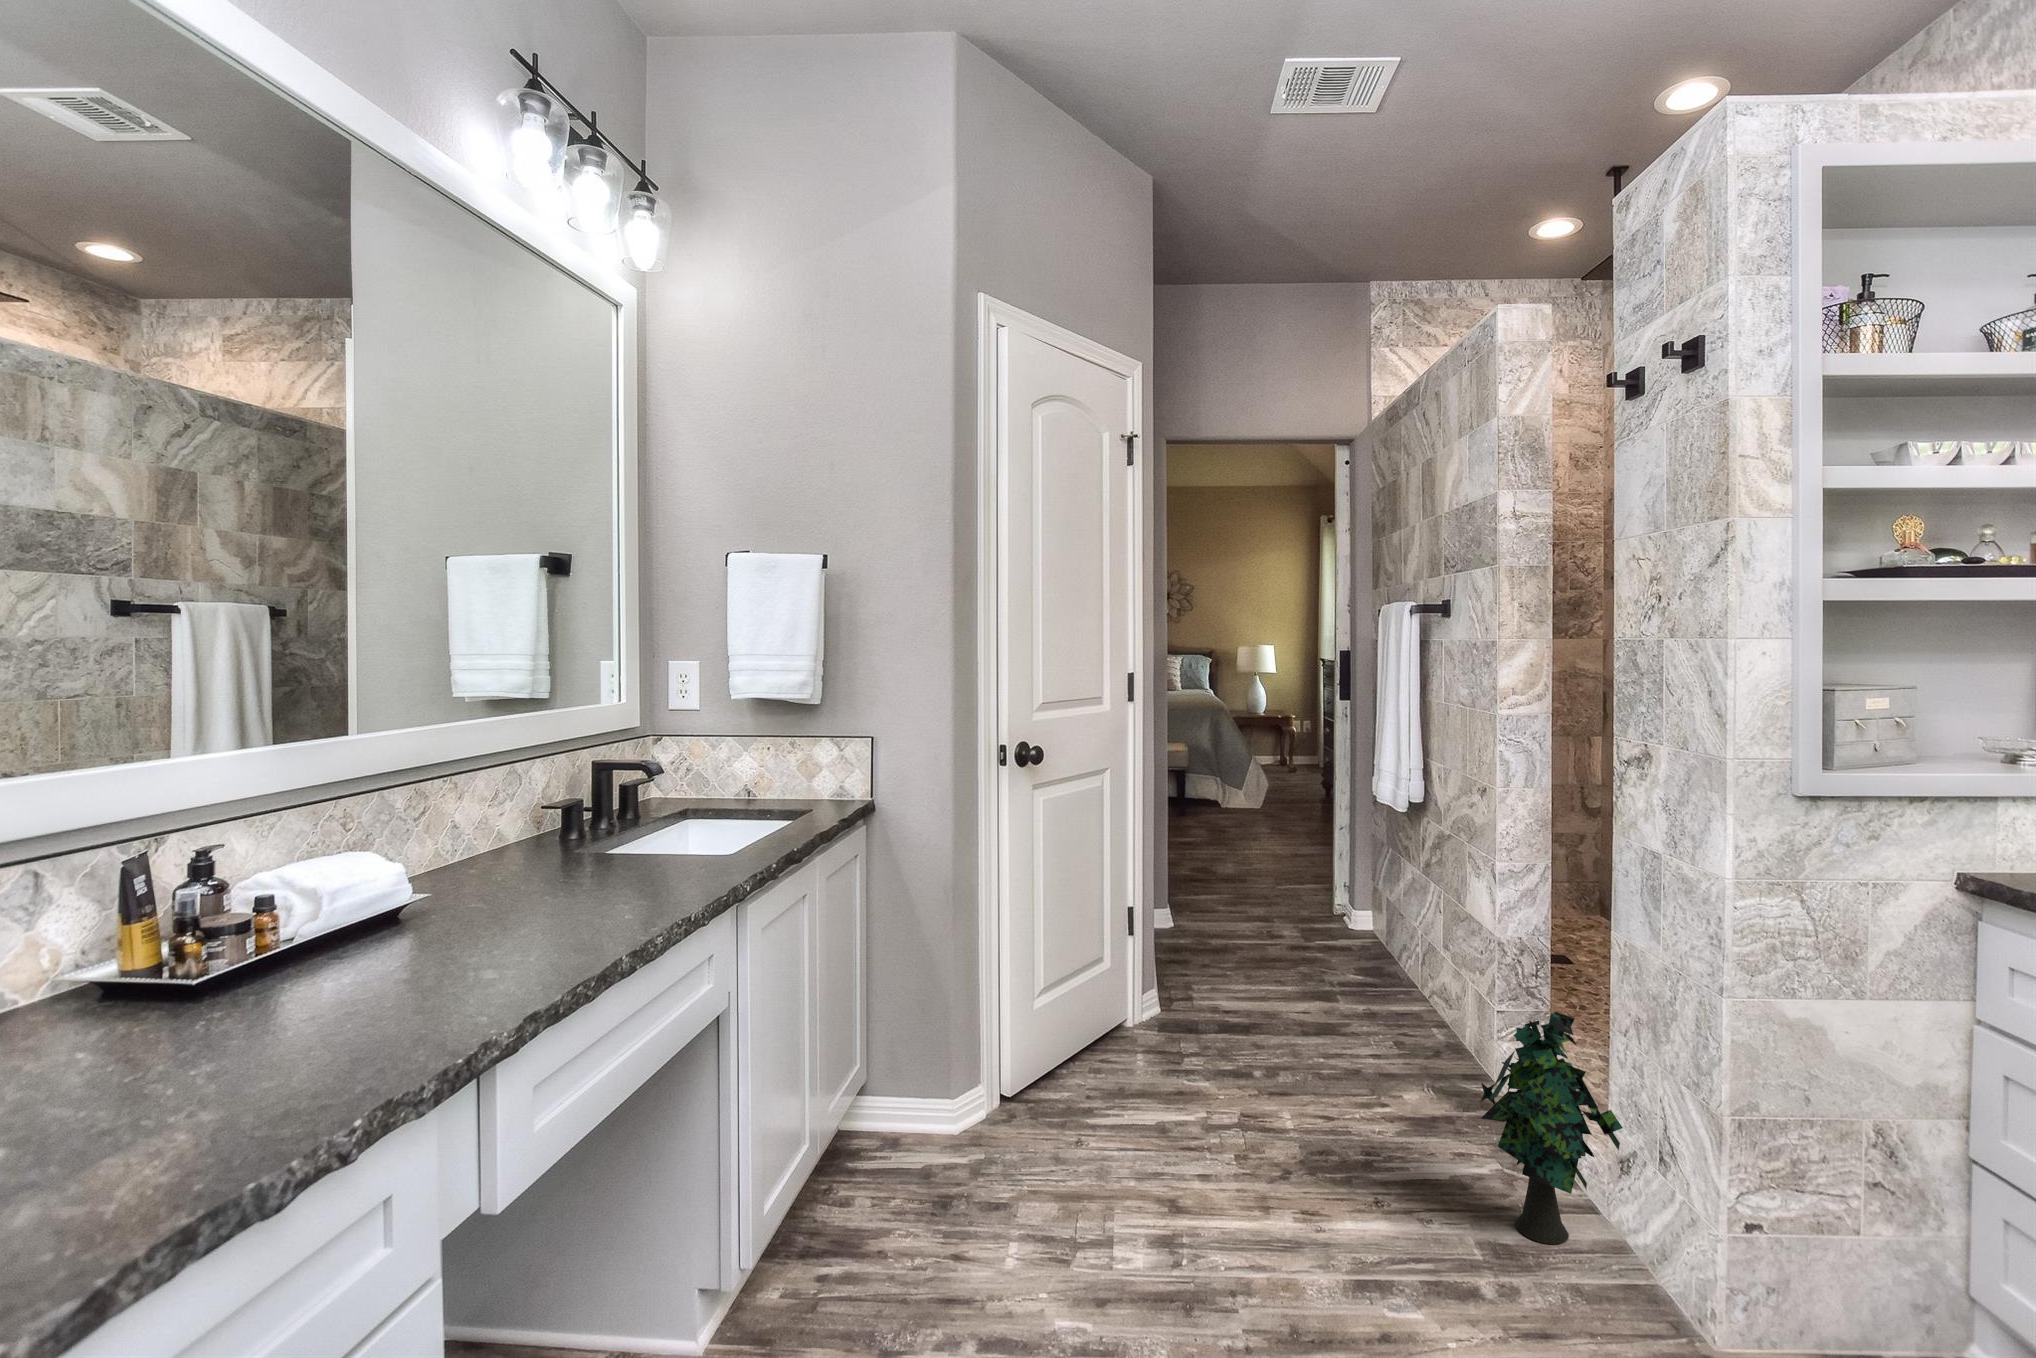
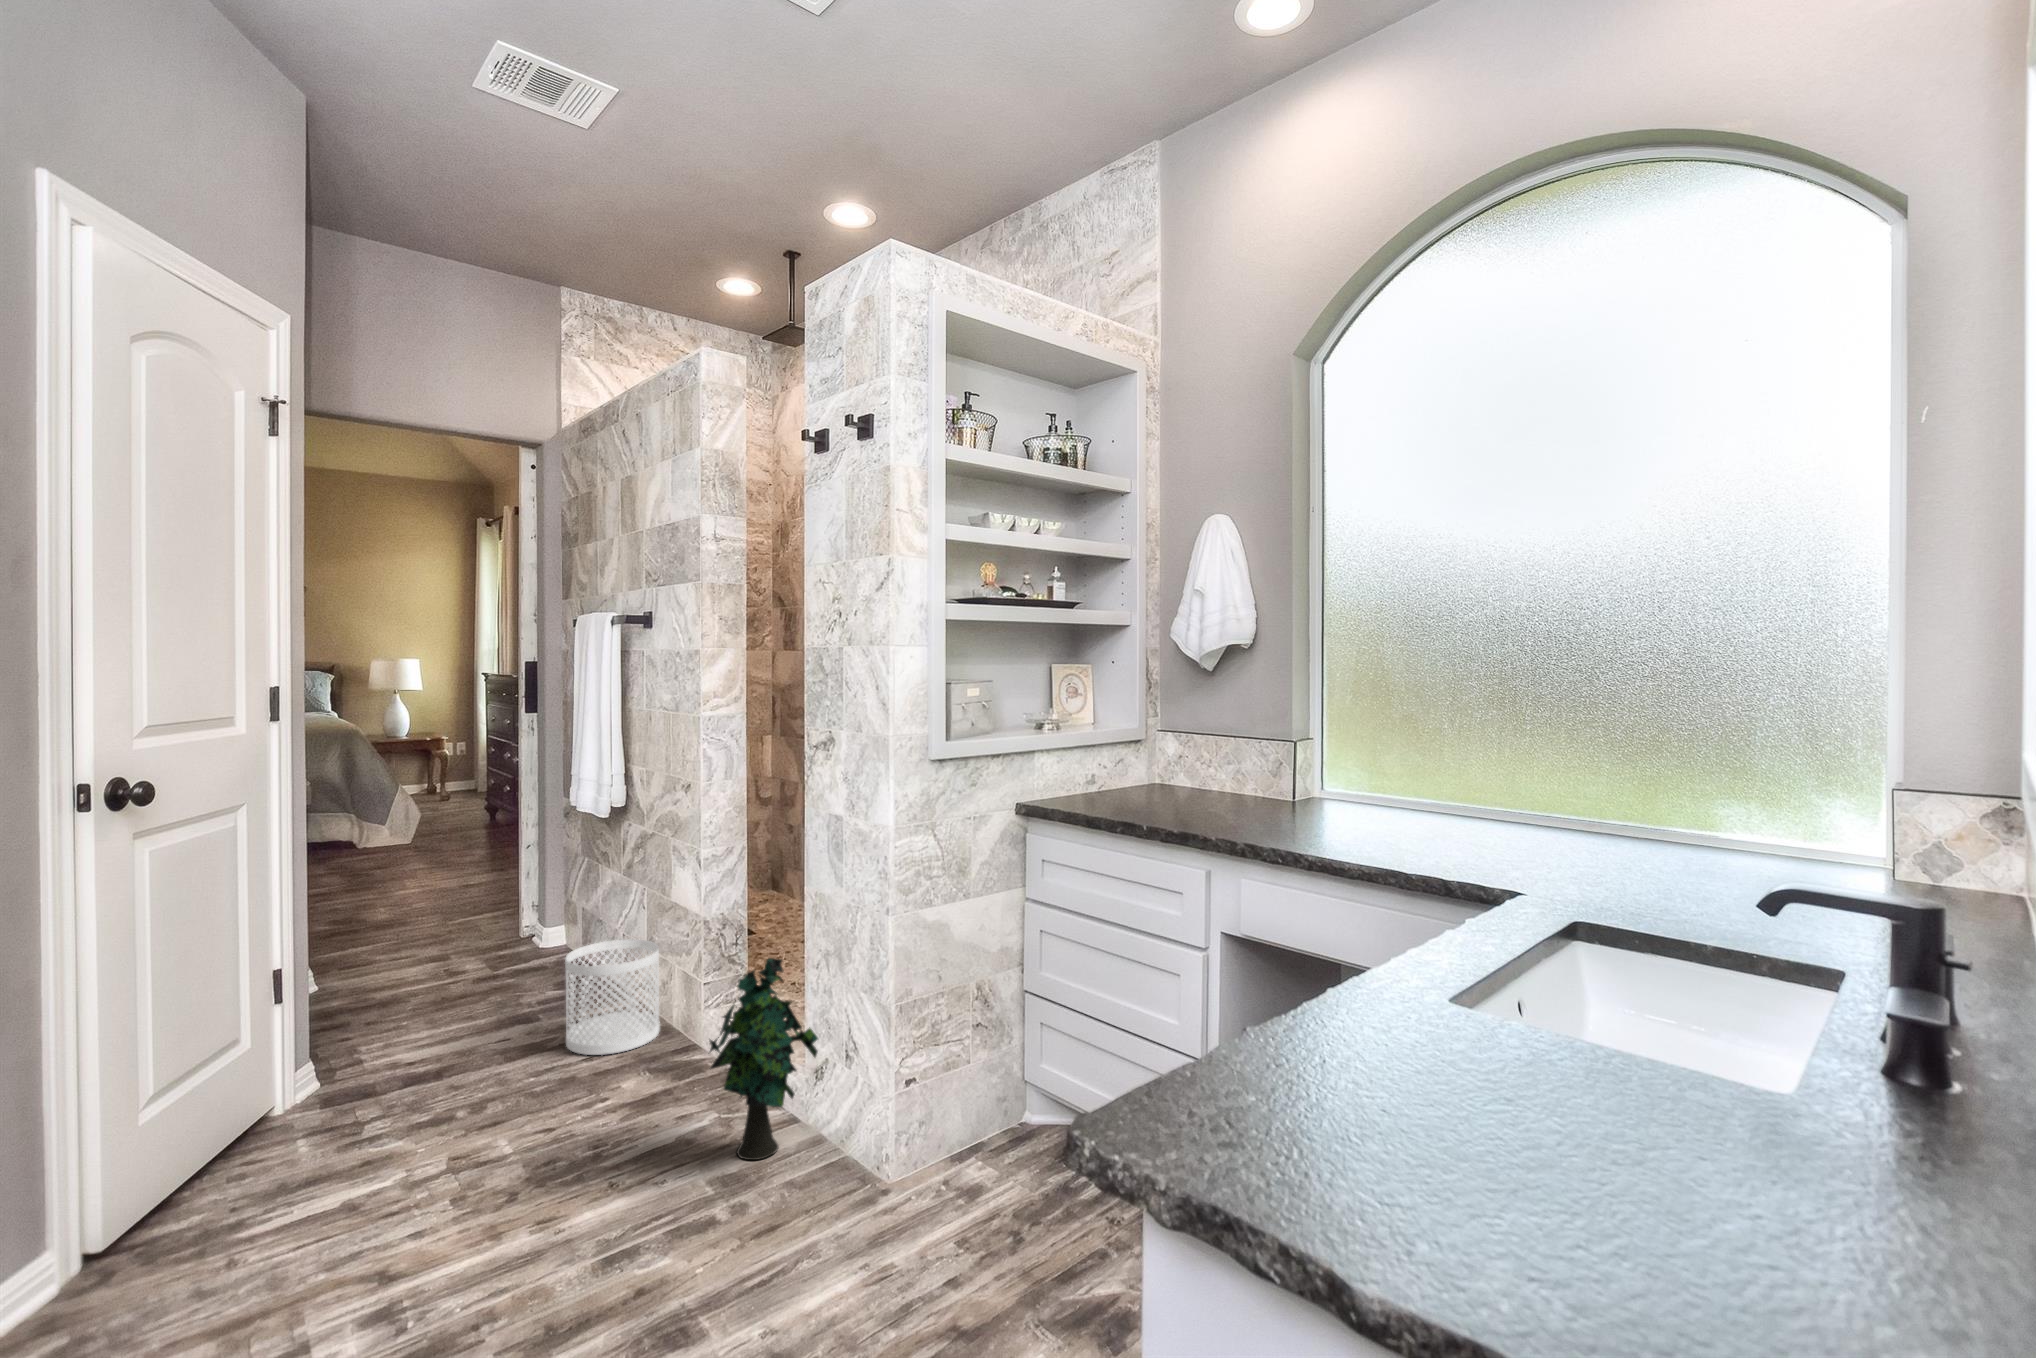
waste basket: none [1355,942,1452,1062] -> present [565,939,660,1055]

